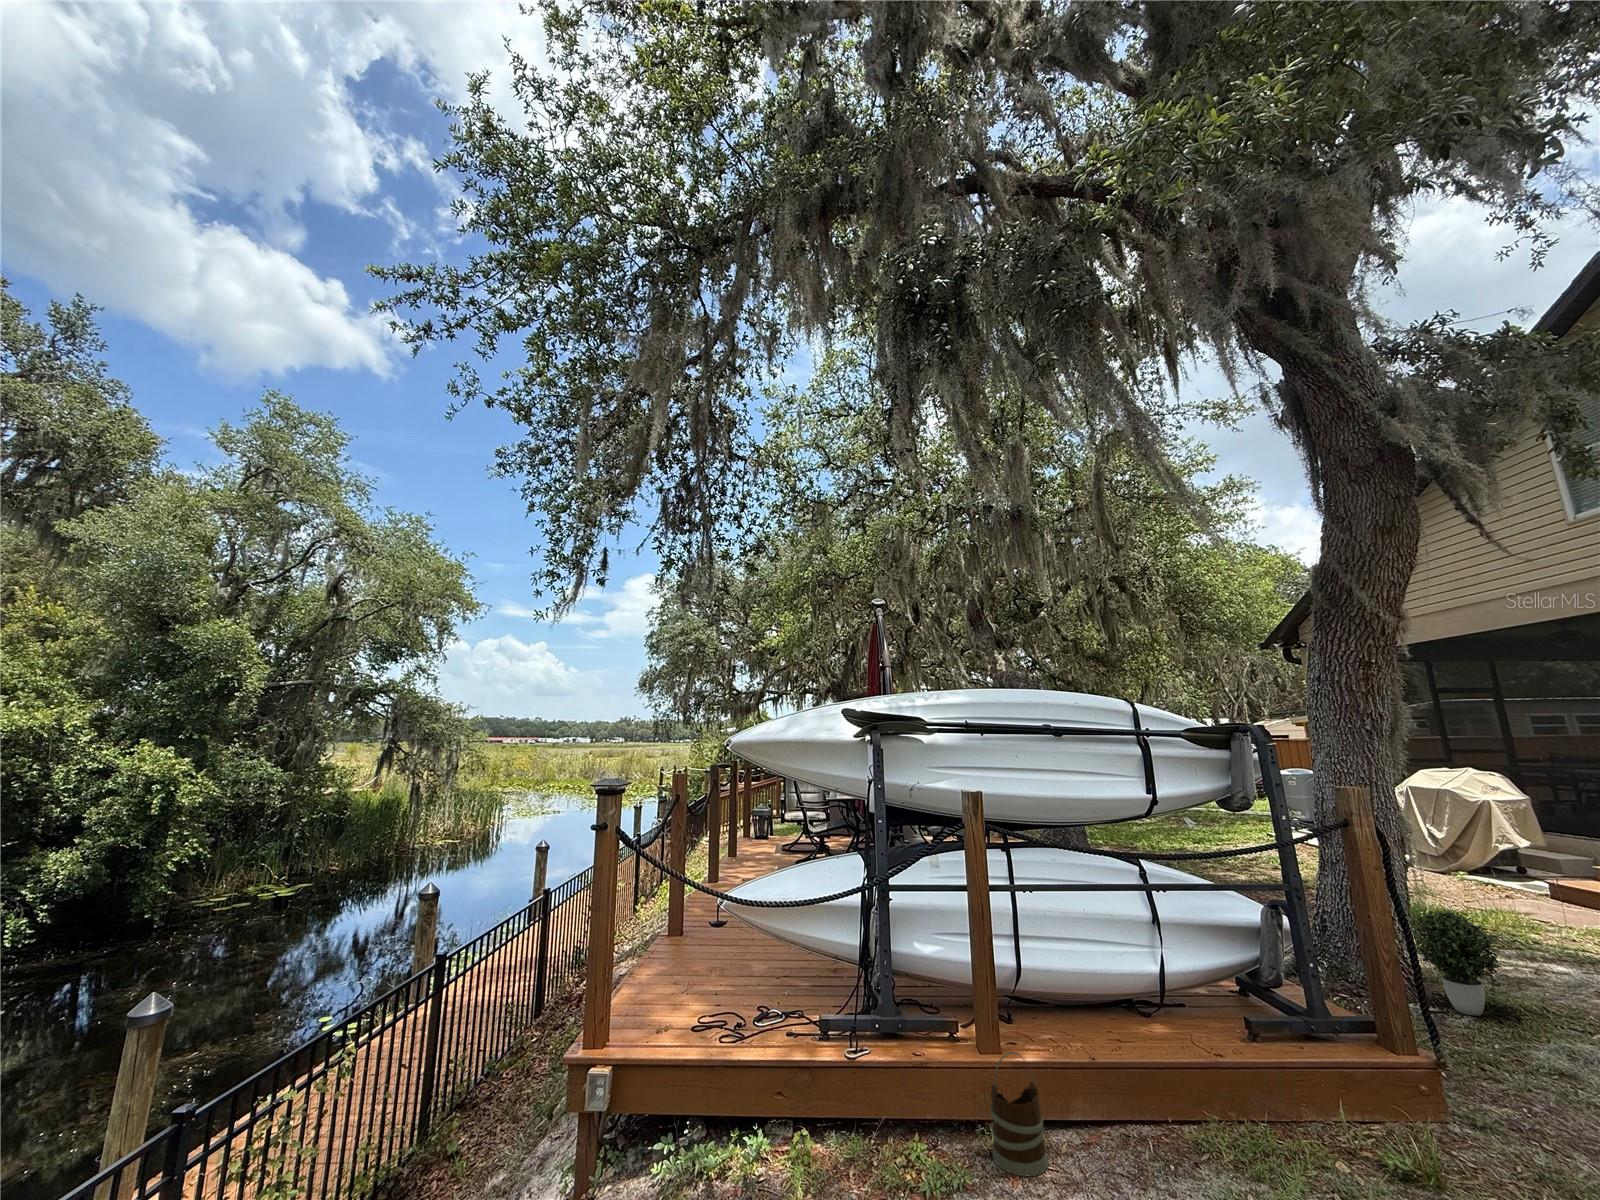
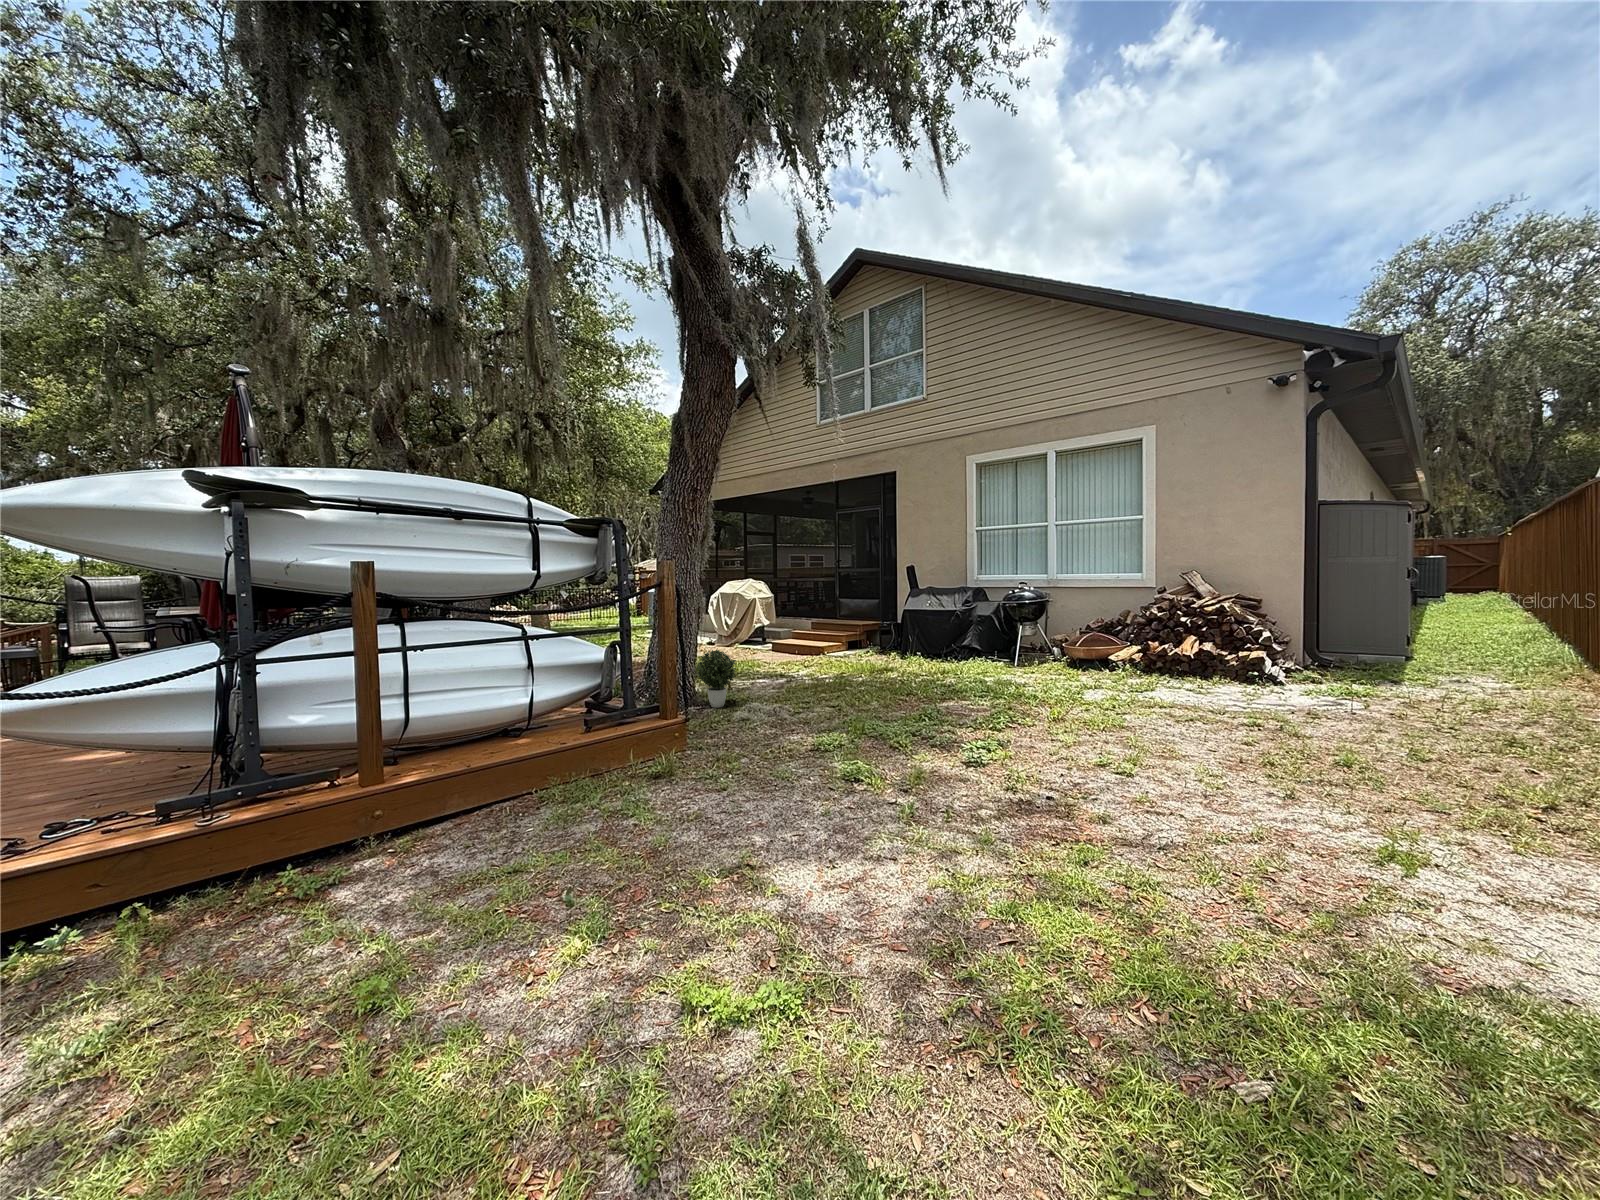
wooden bucket: present [990,1052,1049,1176] -> none [370,772,423,862]

